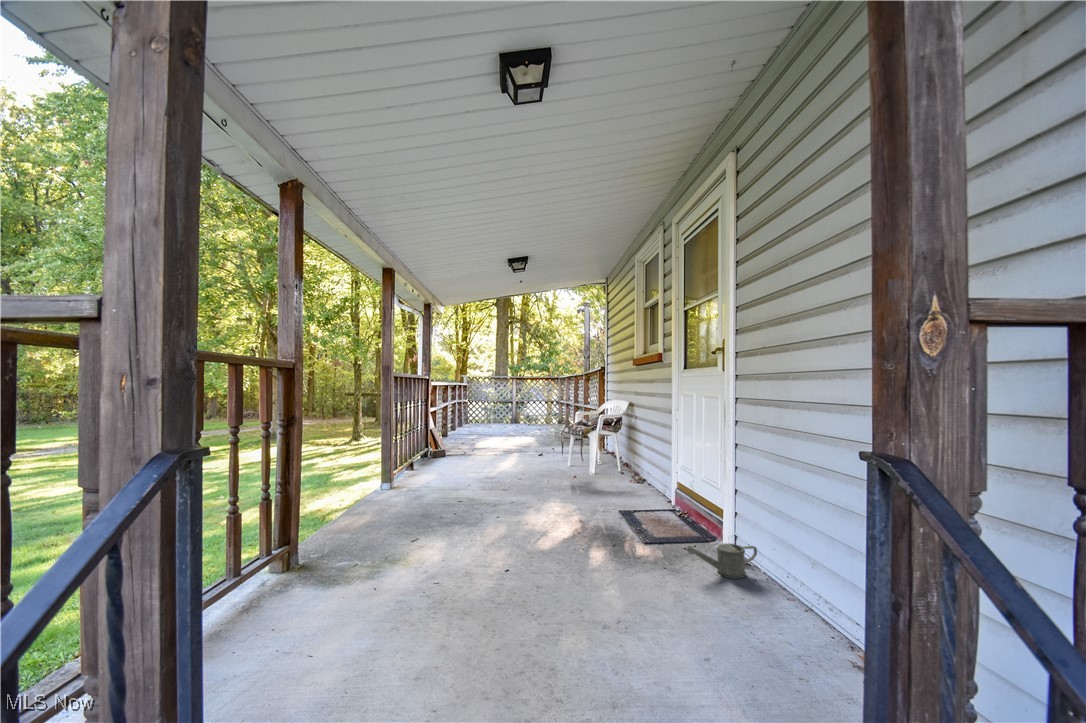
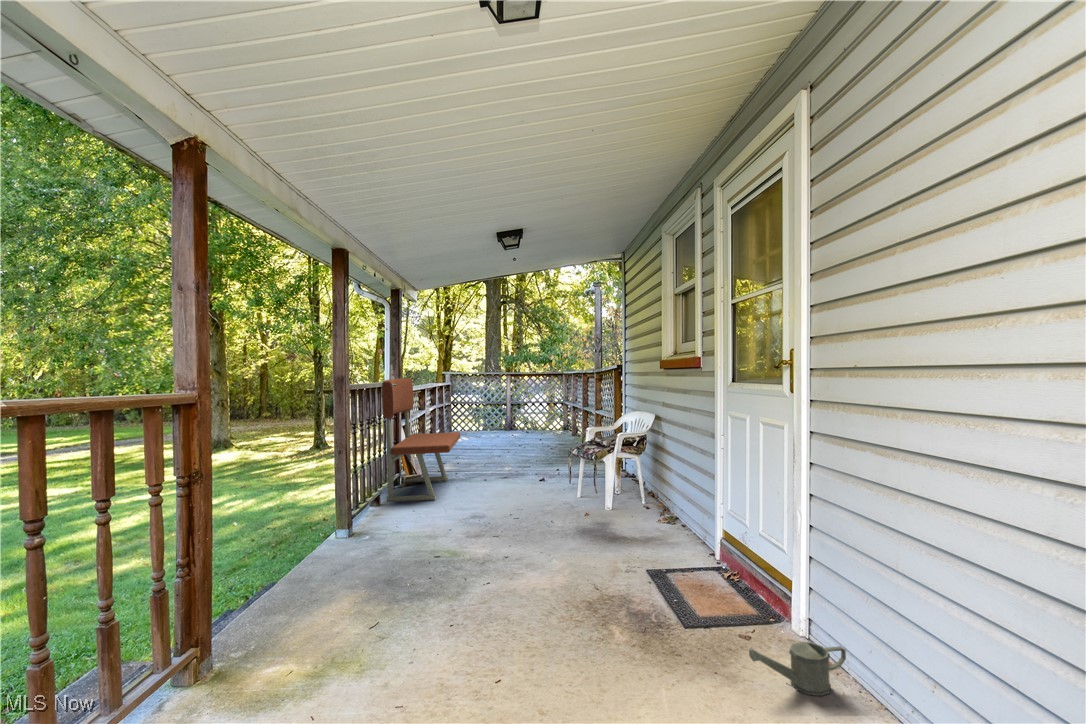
bench: none [416,373,476,468] -> present [382,378,460,502]

